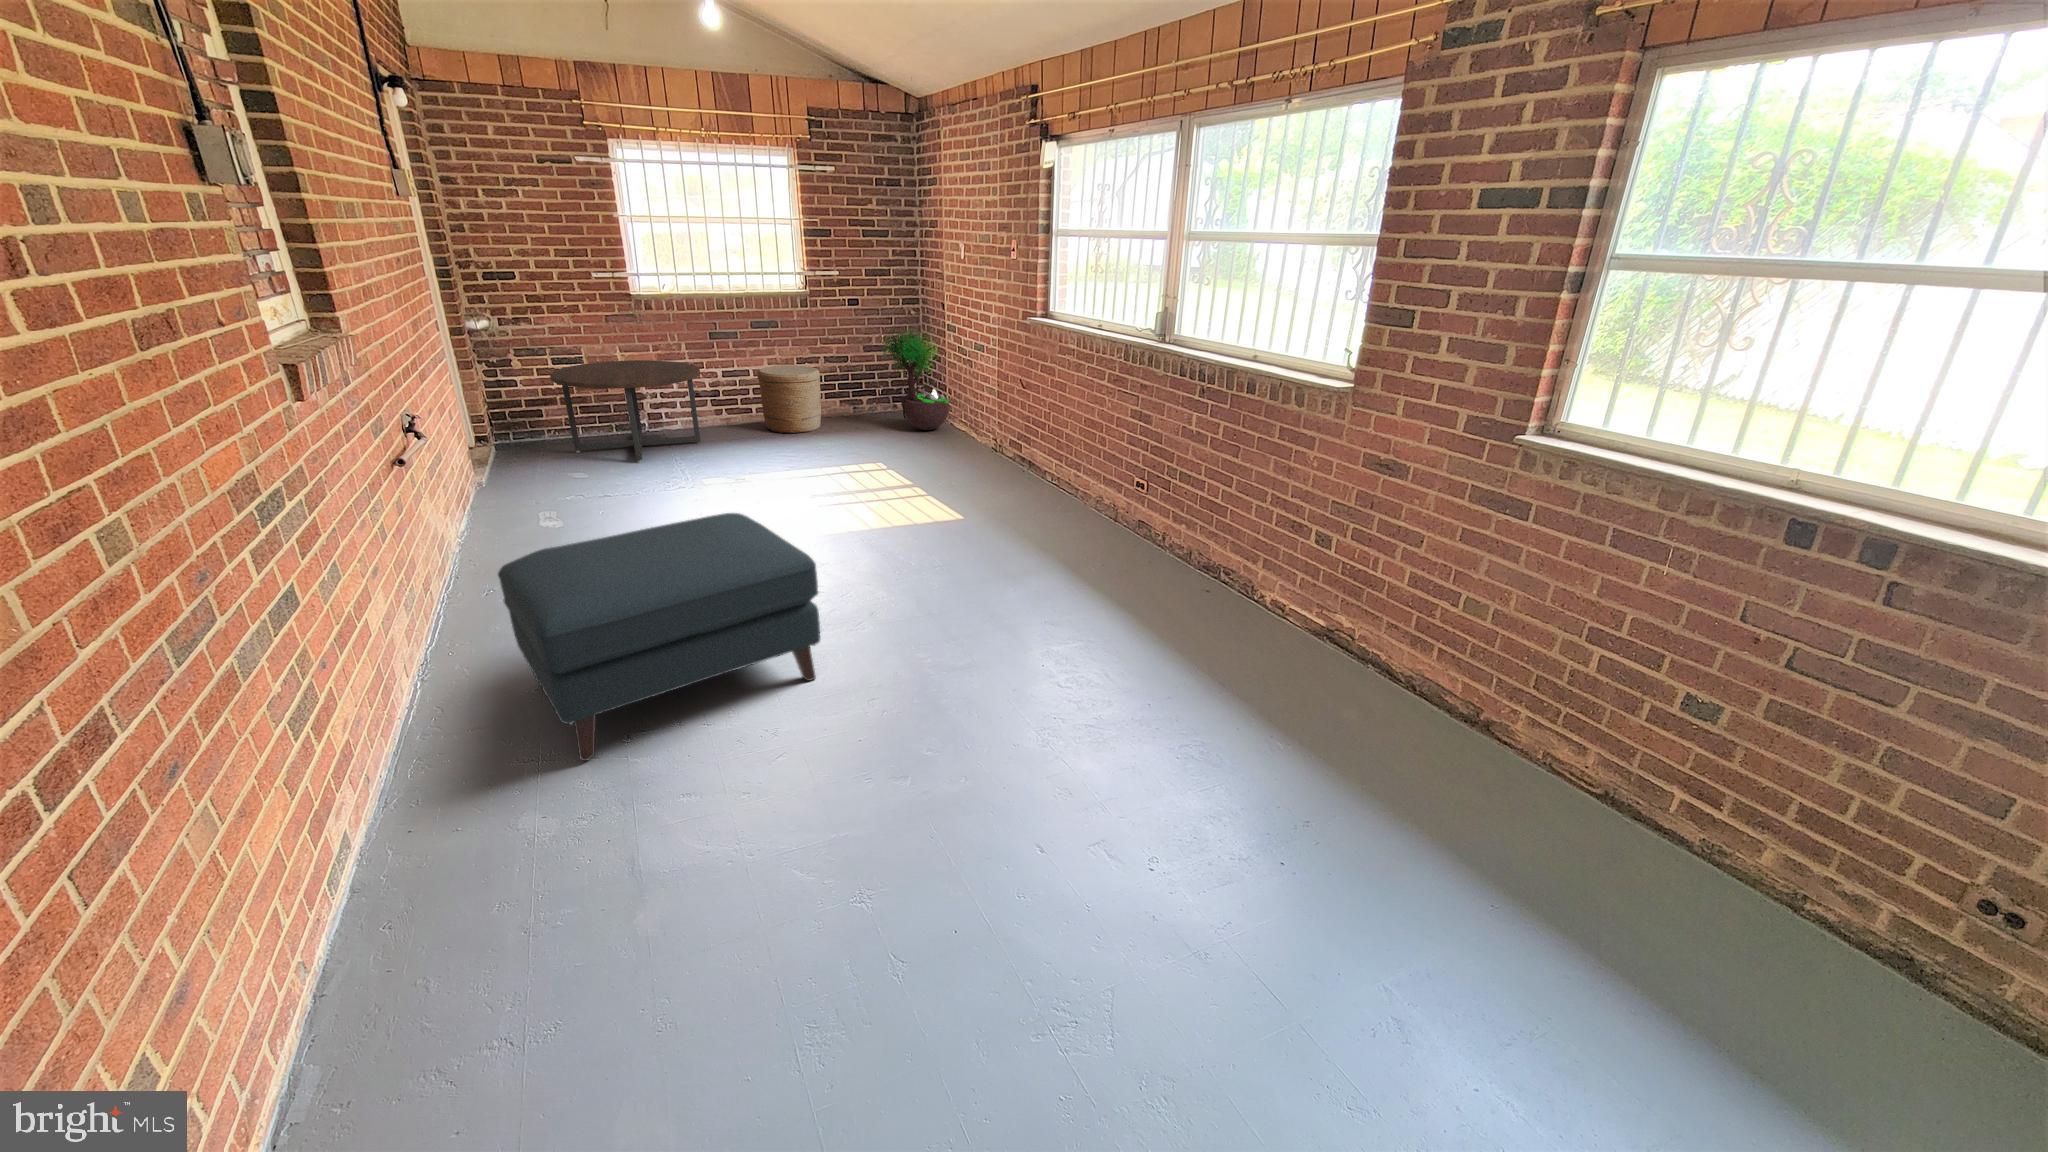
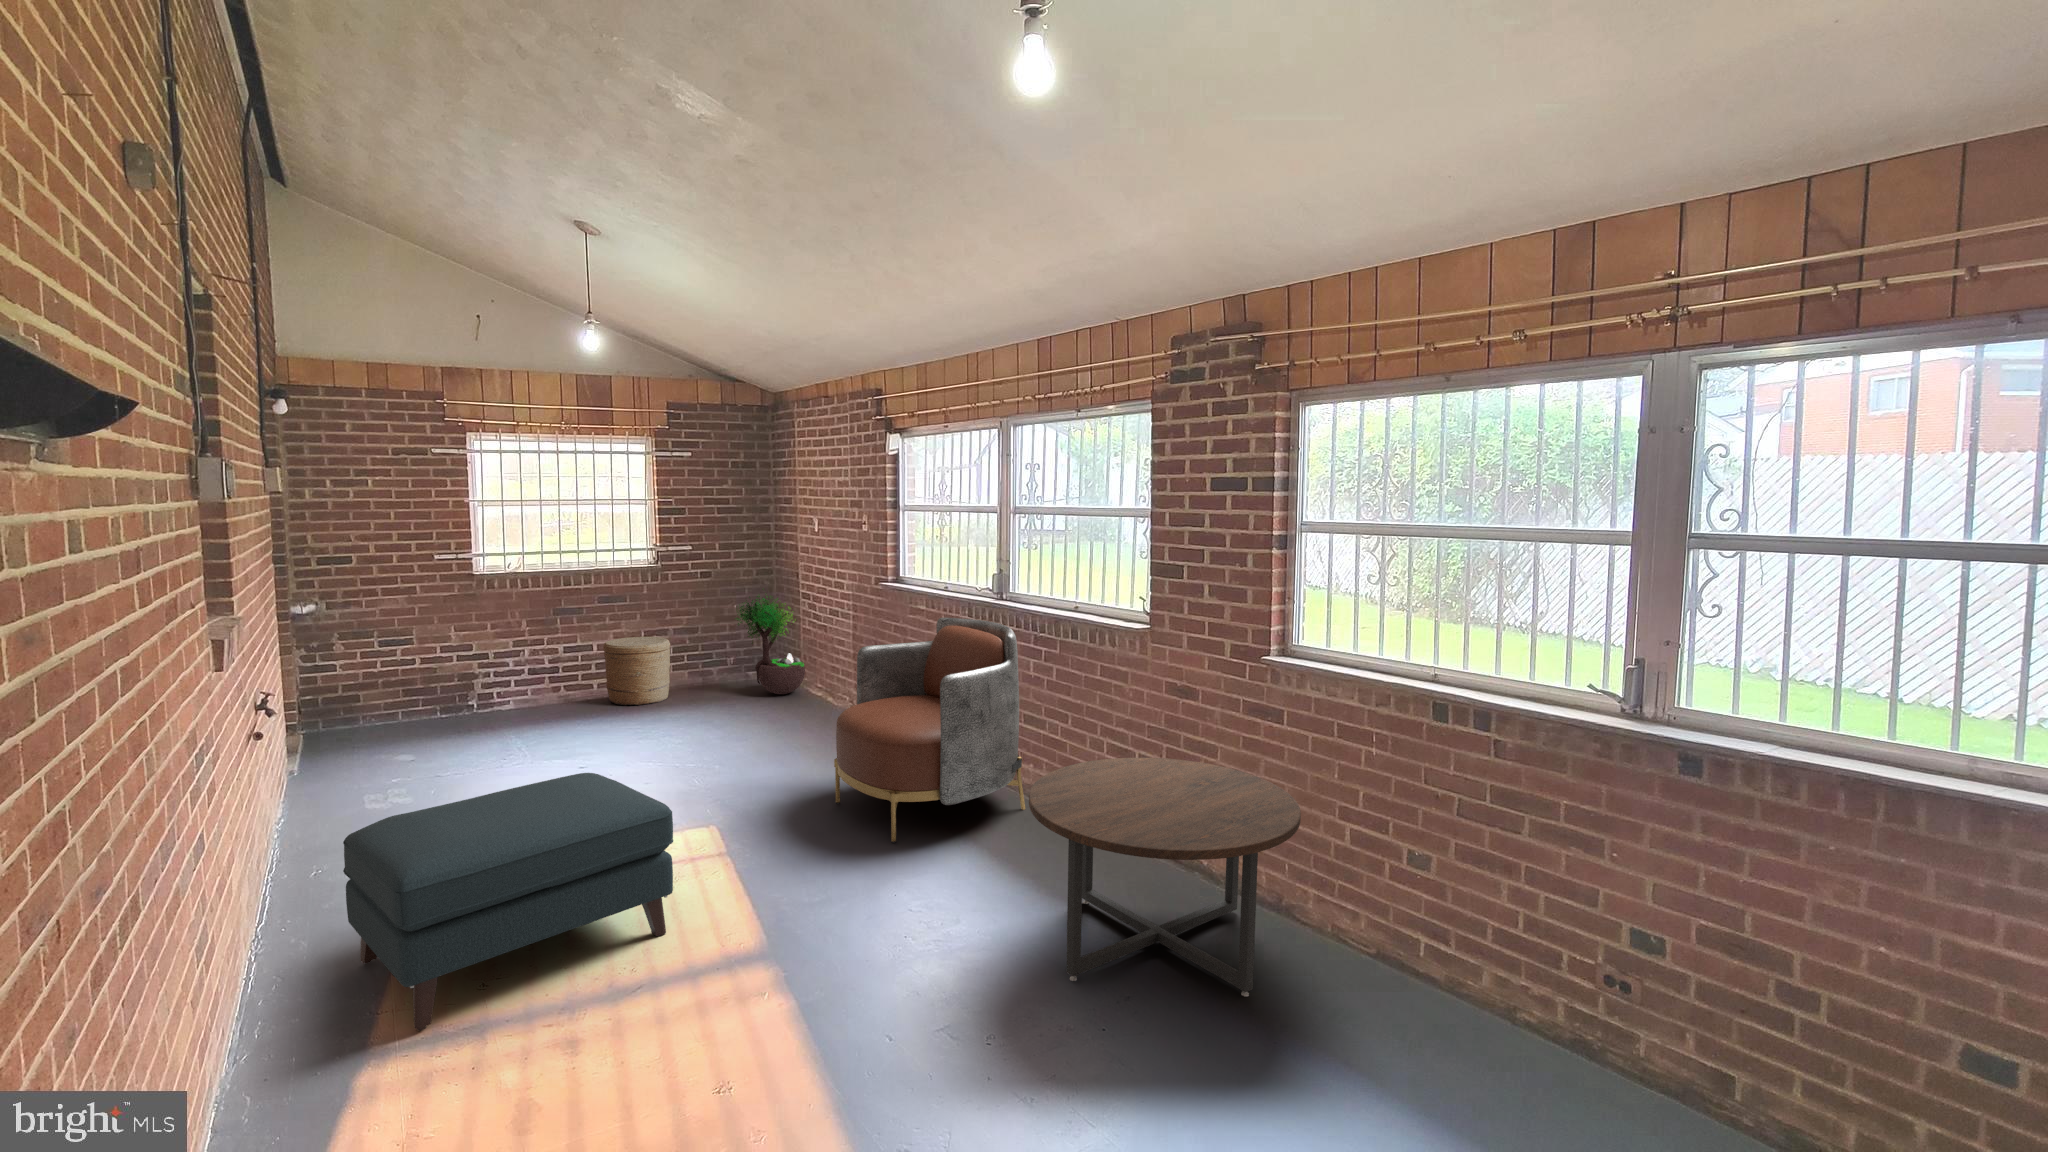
coffee table: present [550,360,700,463] -> present [1029,758,1301,997]
armchair: none [980,361,1183,599] -> present [834,618,1025,843]

